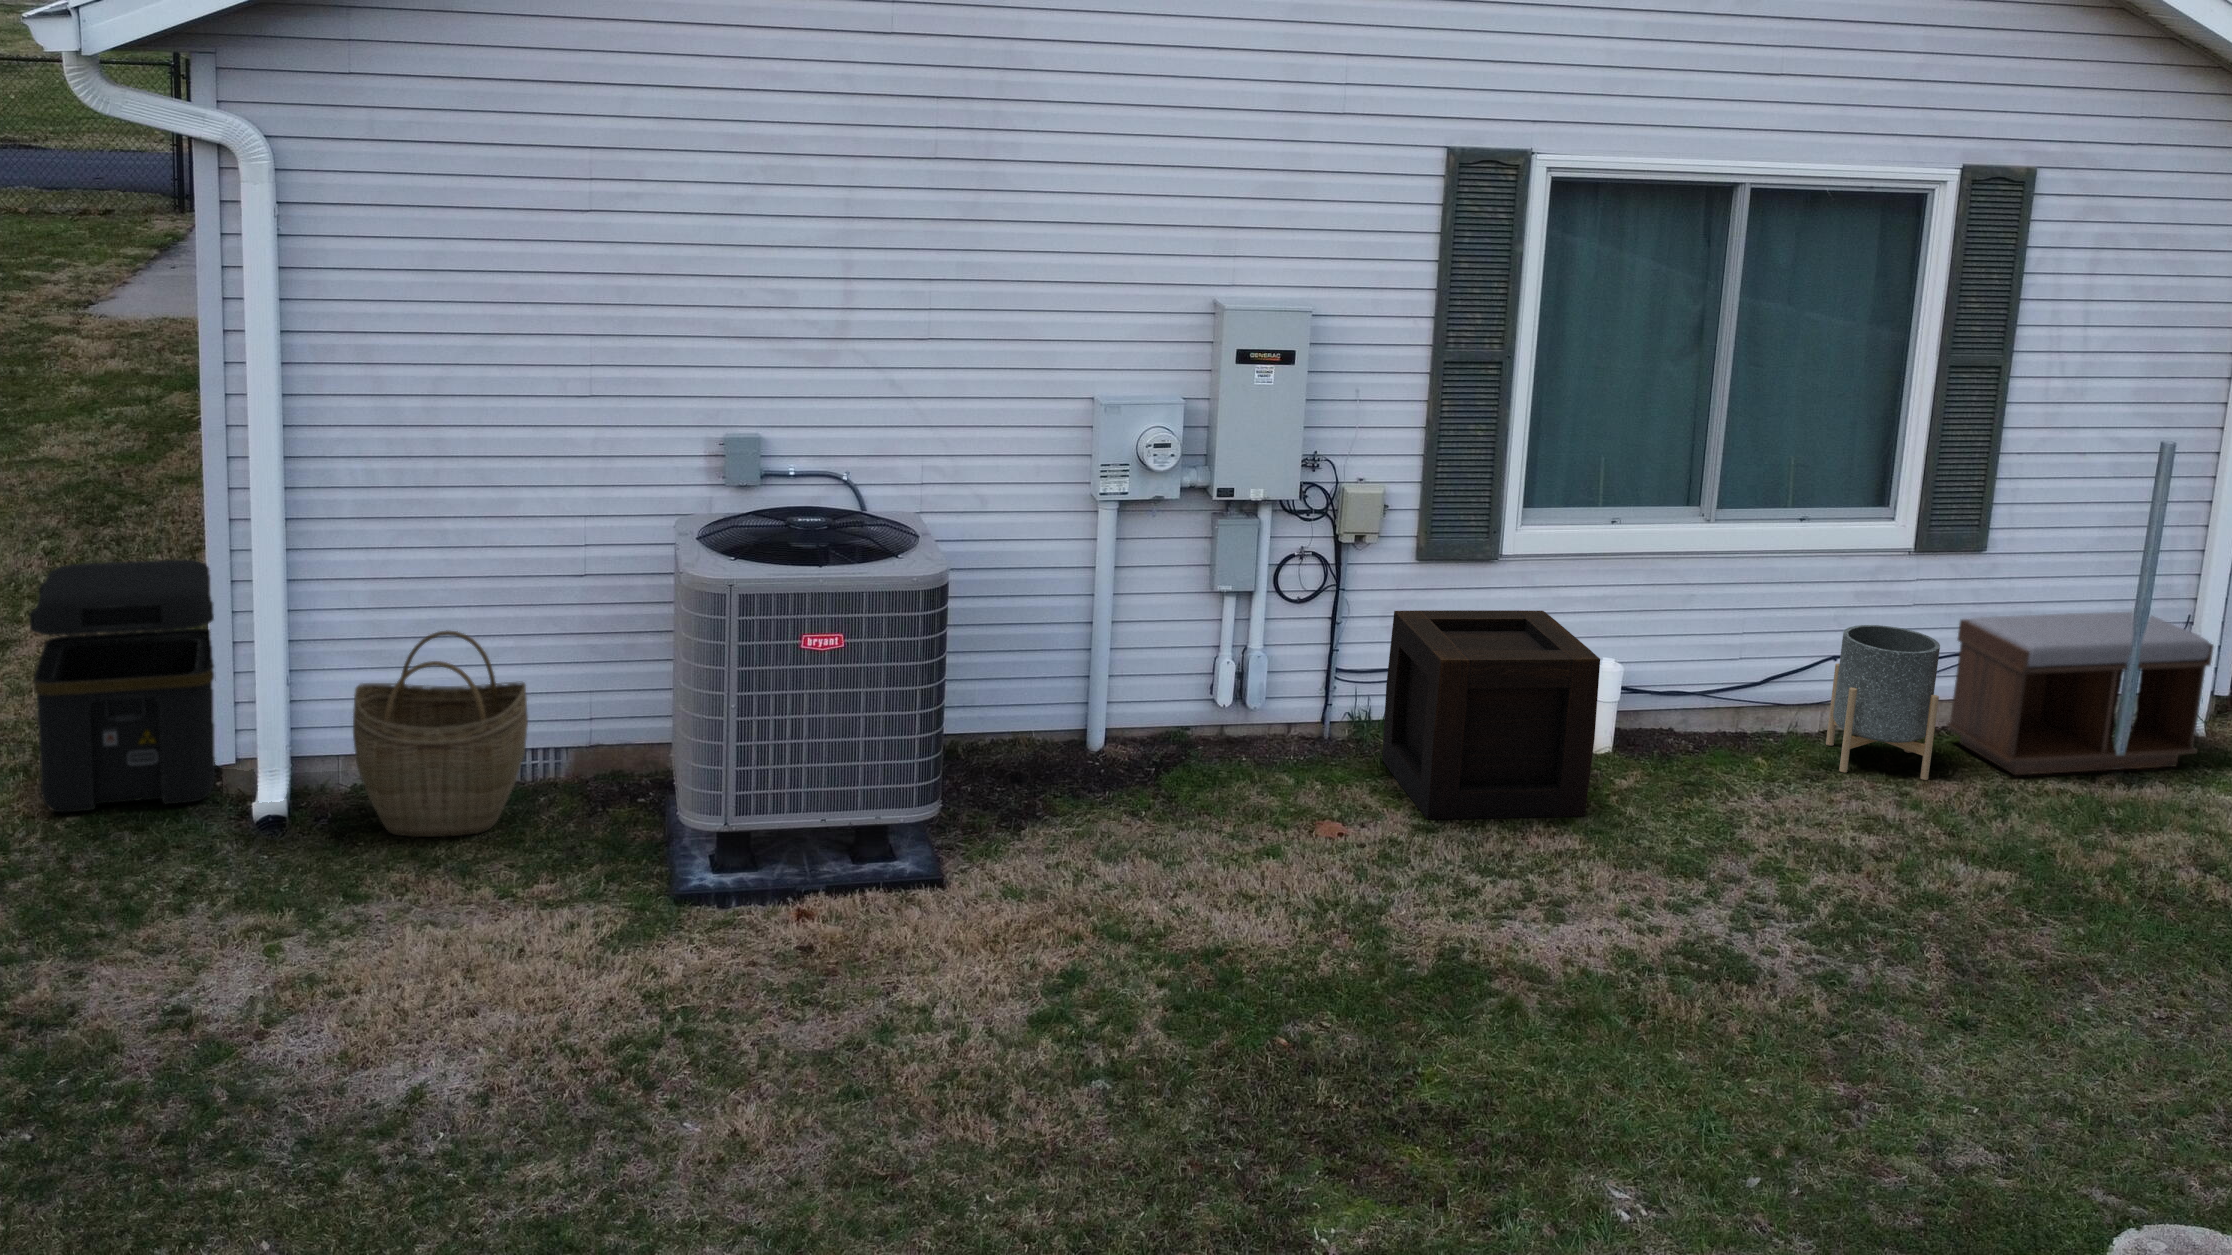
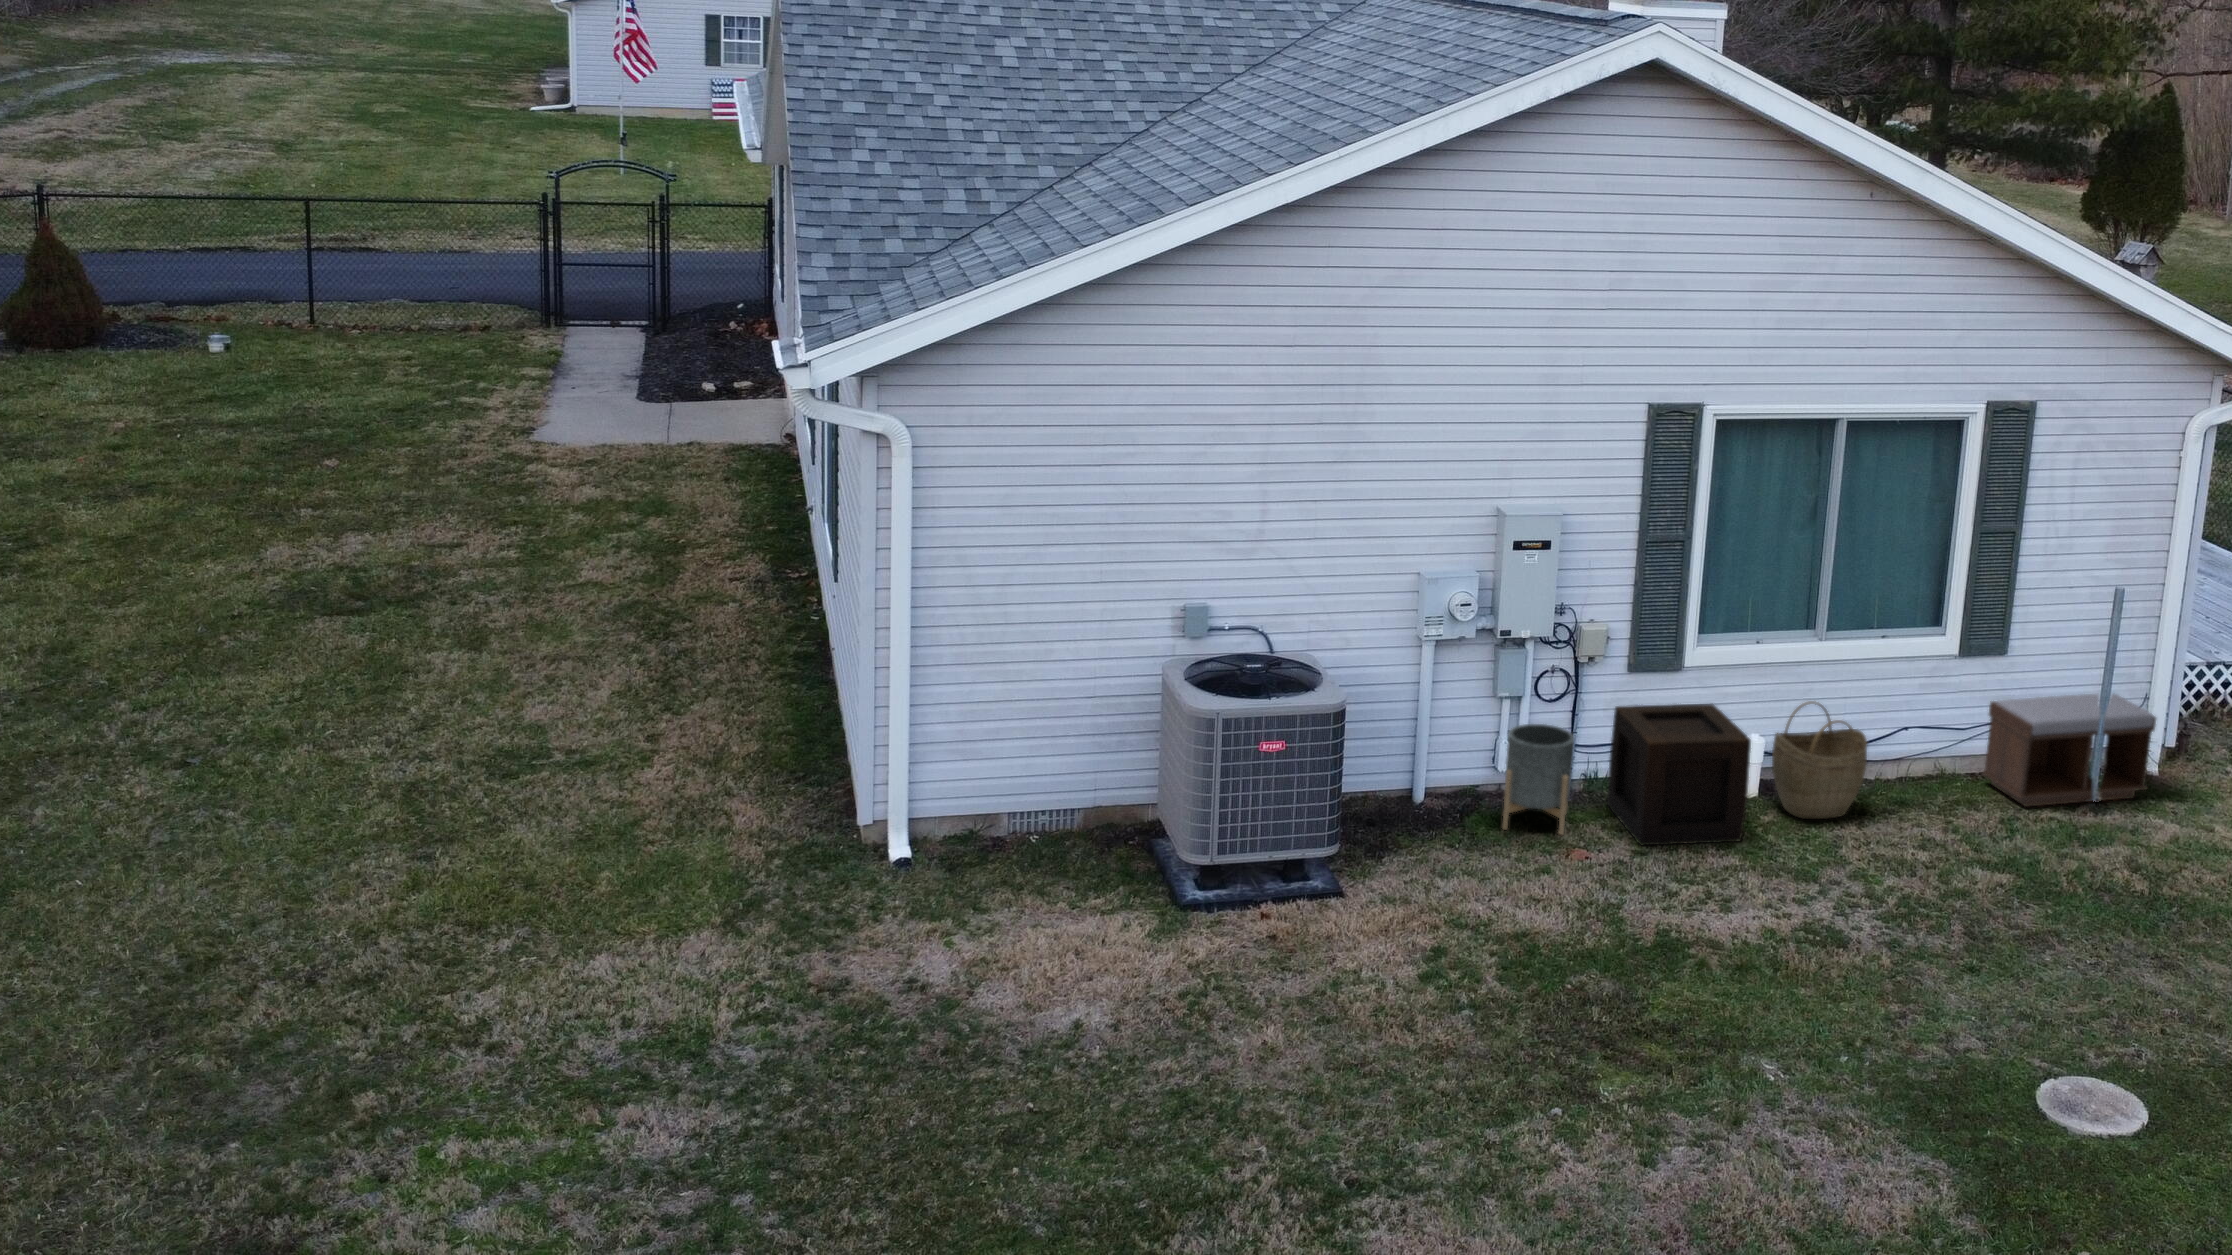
toolbox: present [29,559,215,812] -> none [749,691,866,859]
planter: present [1826,625,1940,780] -> present [1503,724,1574,835]
woven basket: present [353,630,528,837] -> present [1772,701,1867,819]

